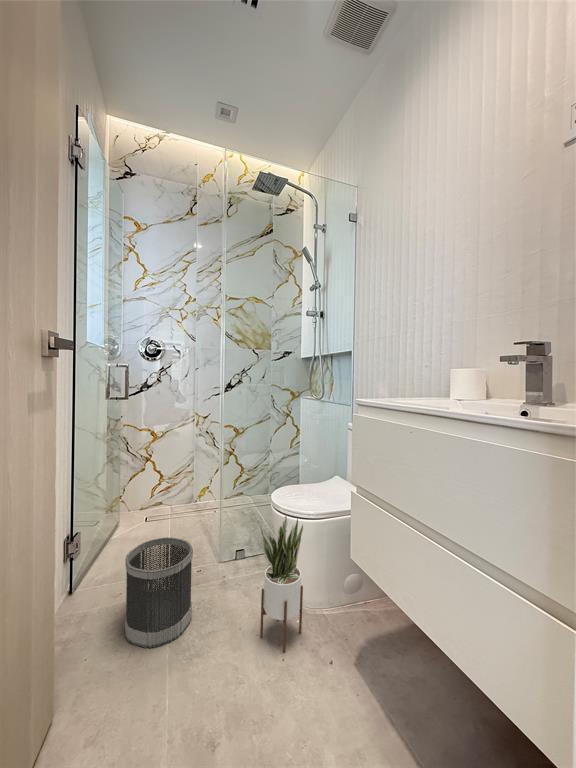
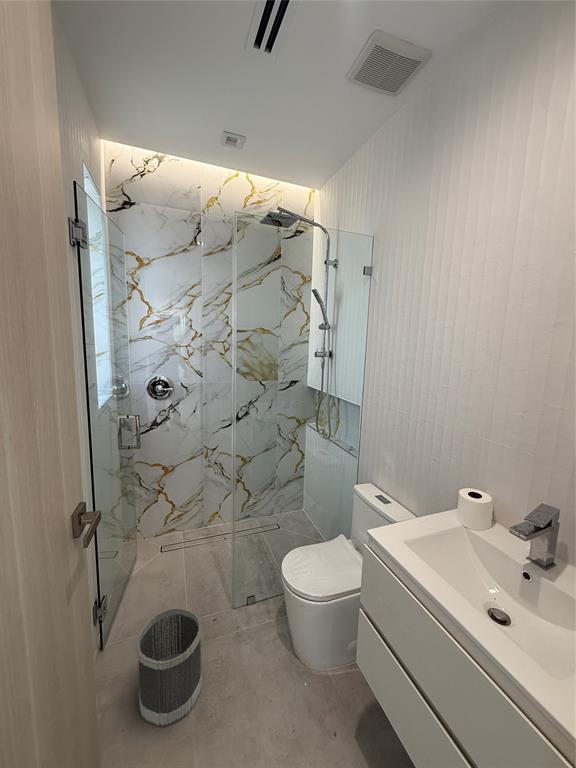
potted plant: present [259,515,303,652] -> none [265,607,309,736]

